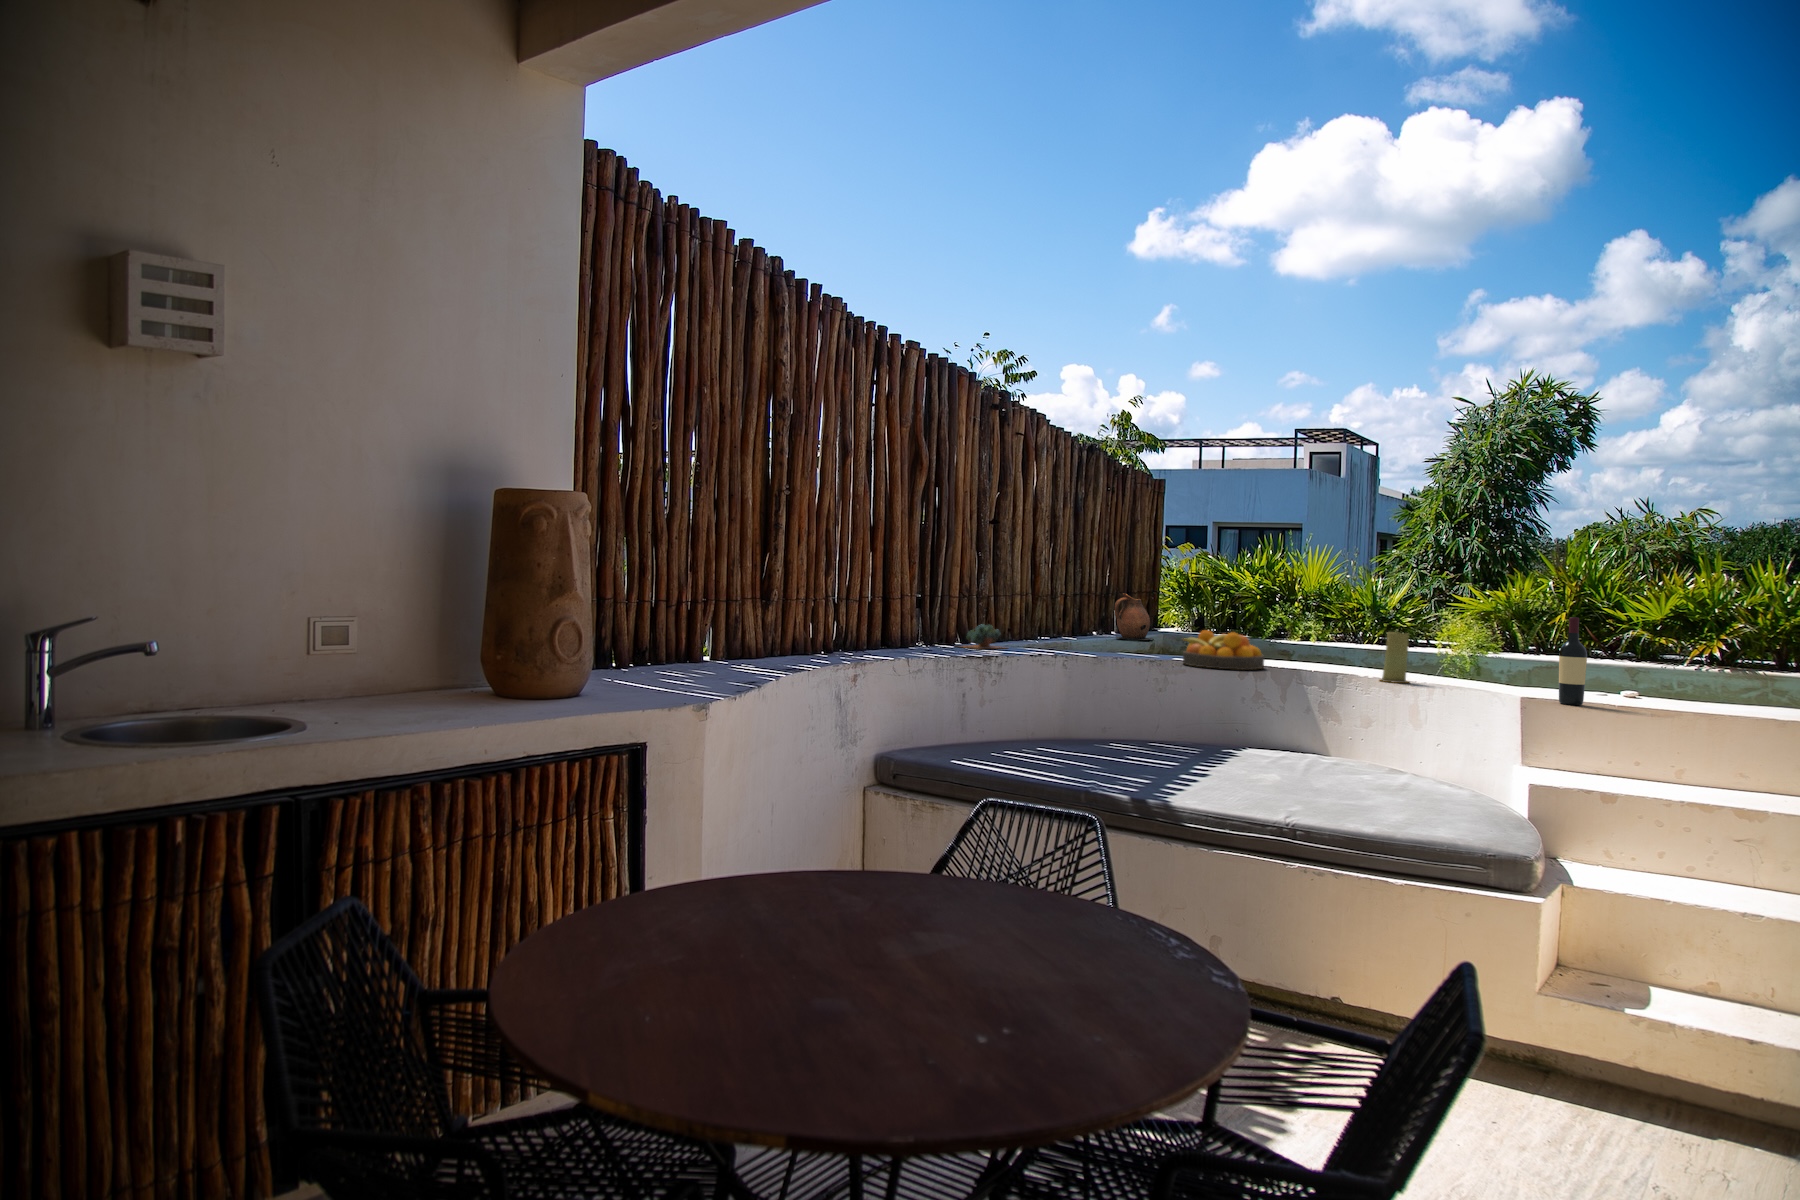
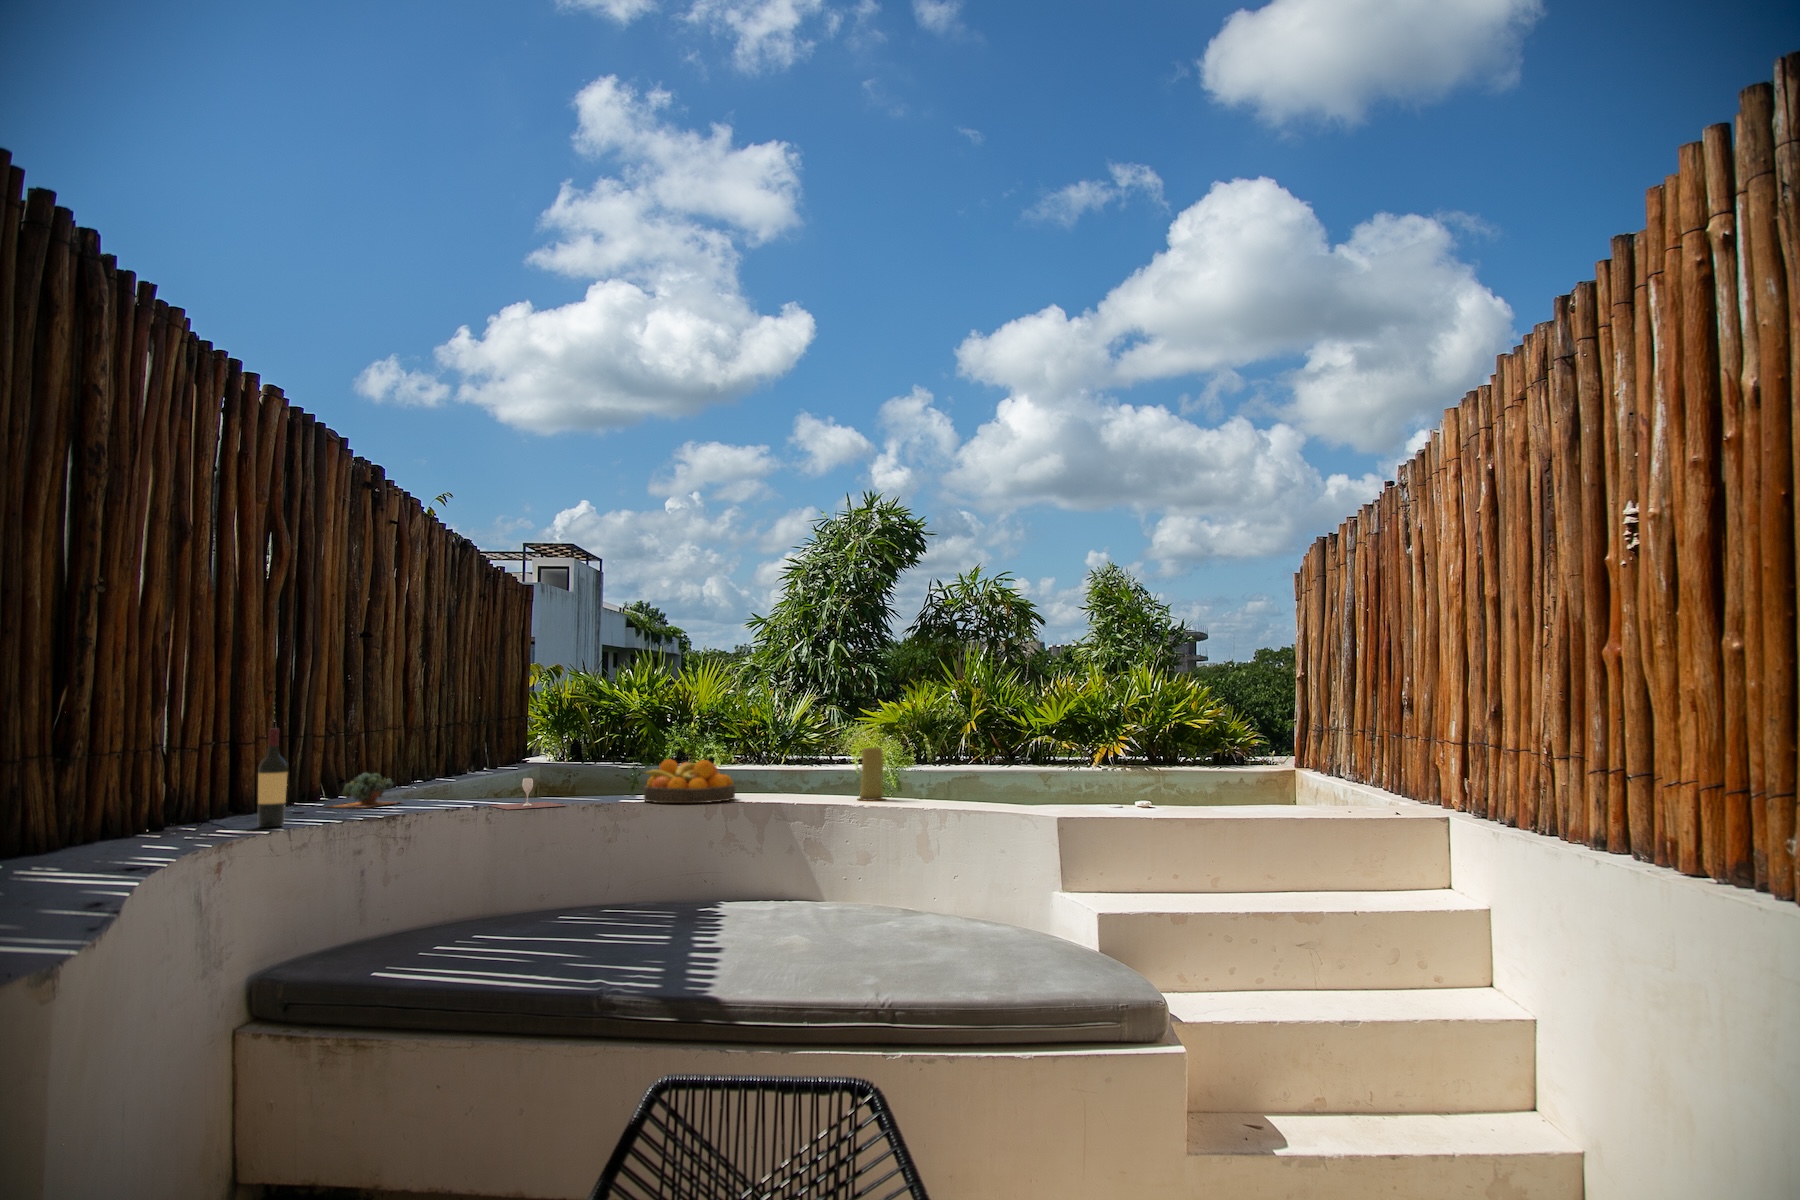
ceramic pitcher: present [1114,594,1154,640] -> none [505,722,552,778]
wine bottle: present [1559,617,1587,705] -> present [258,728,288,827]
wine glass: none [1060,636,1115,661] -> present [489,778,566,810]

